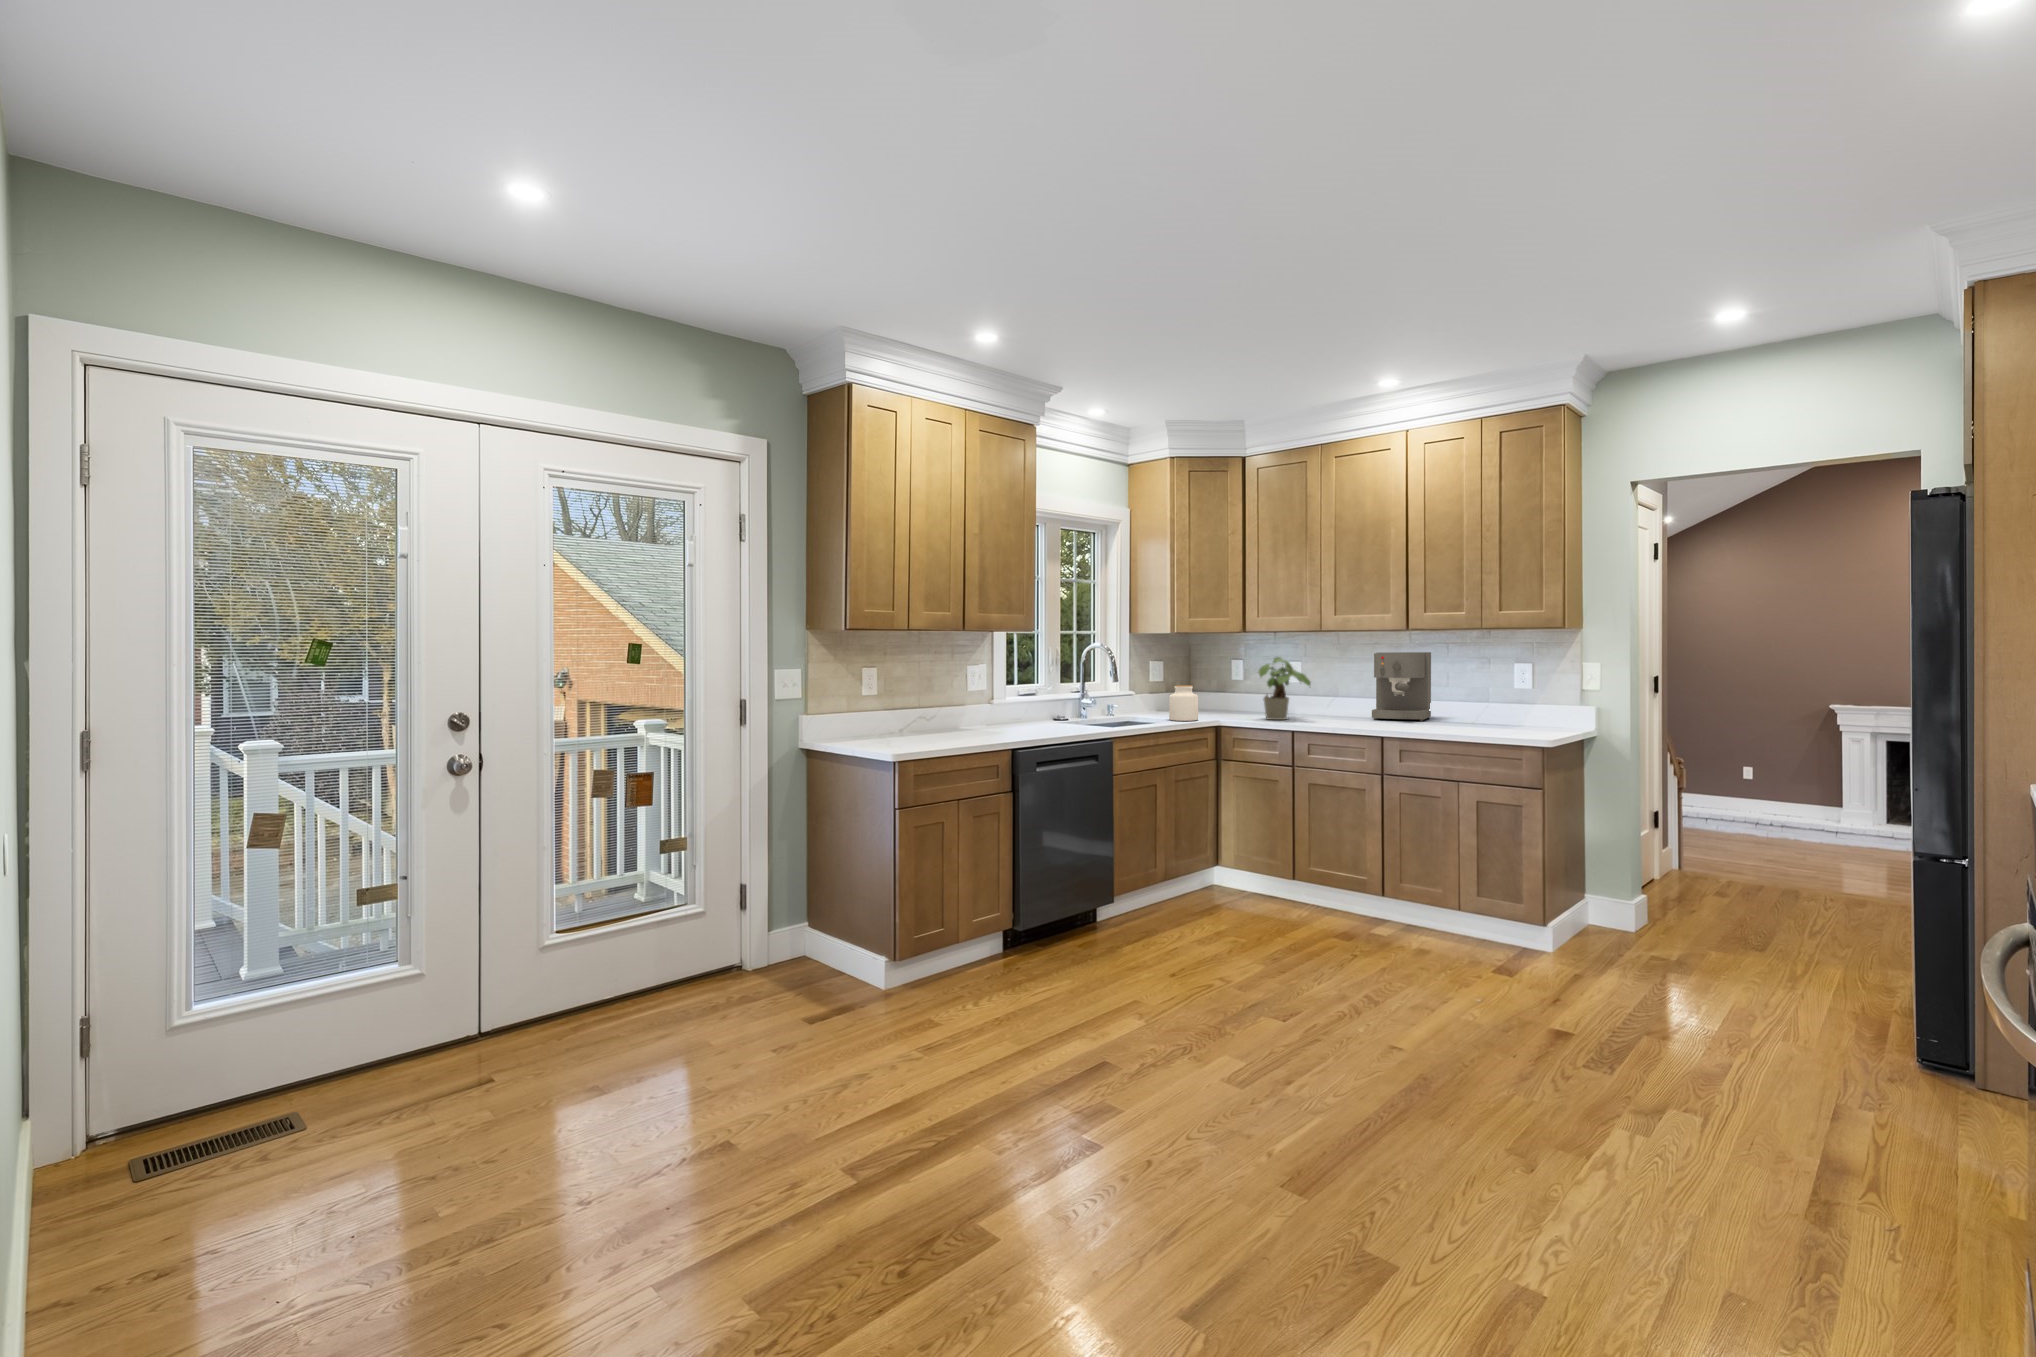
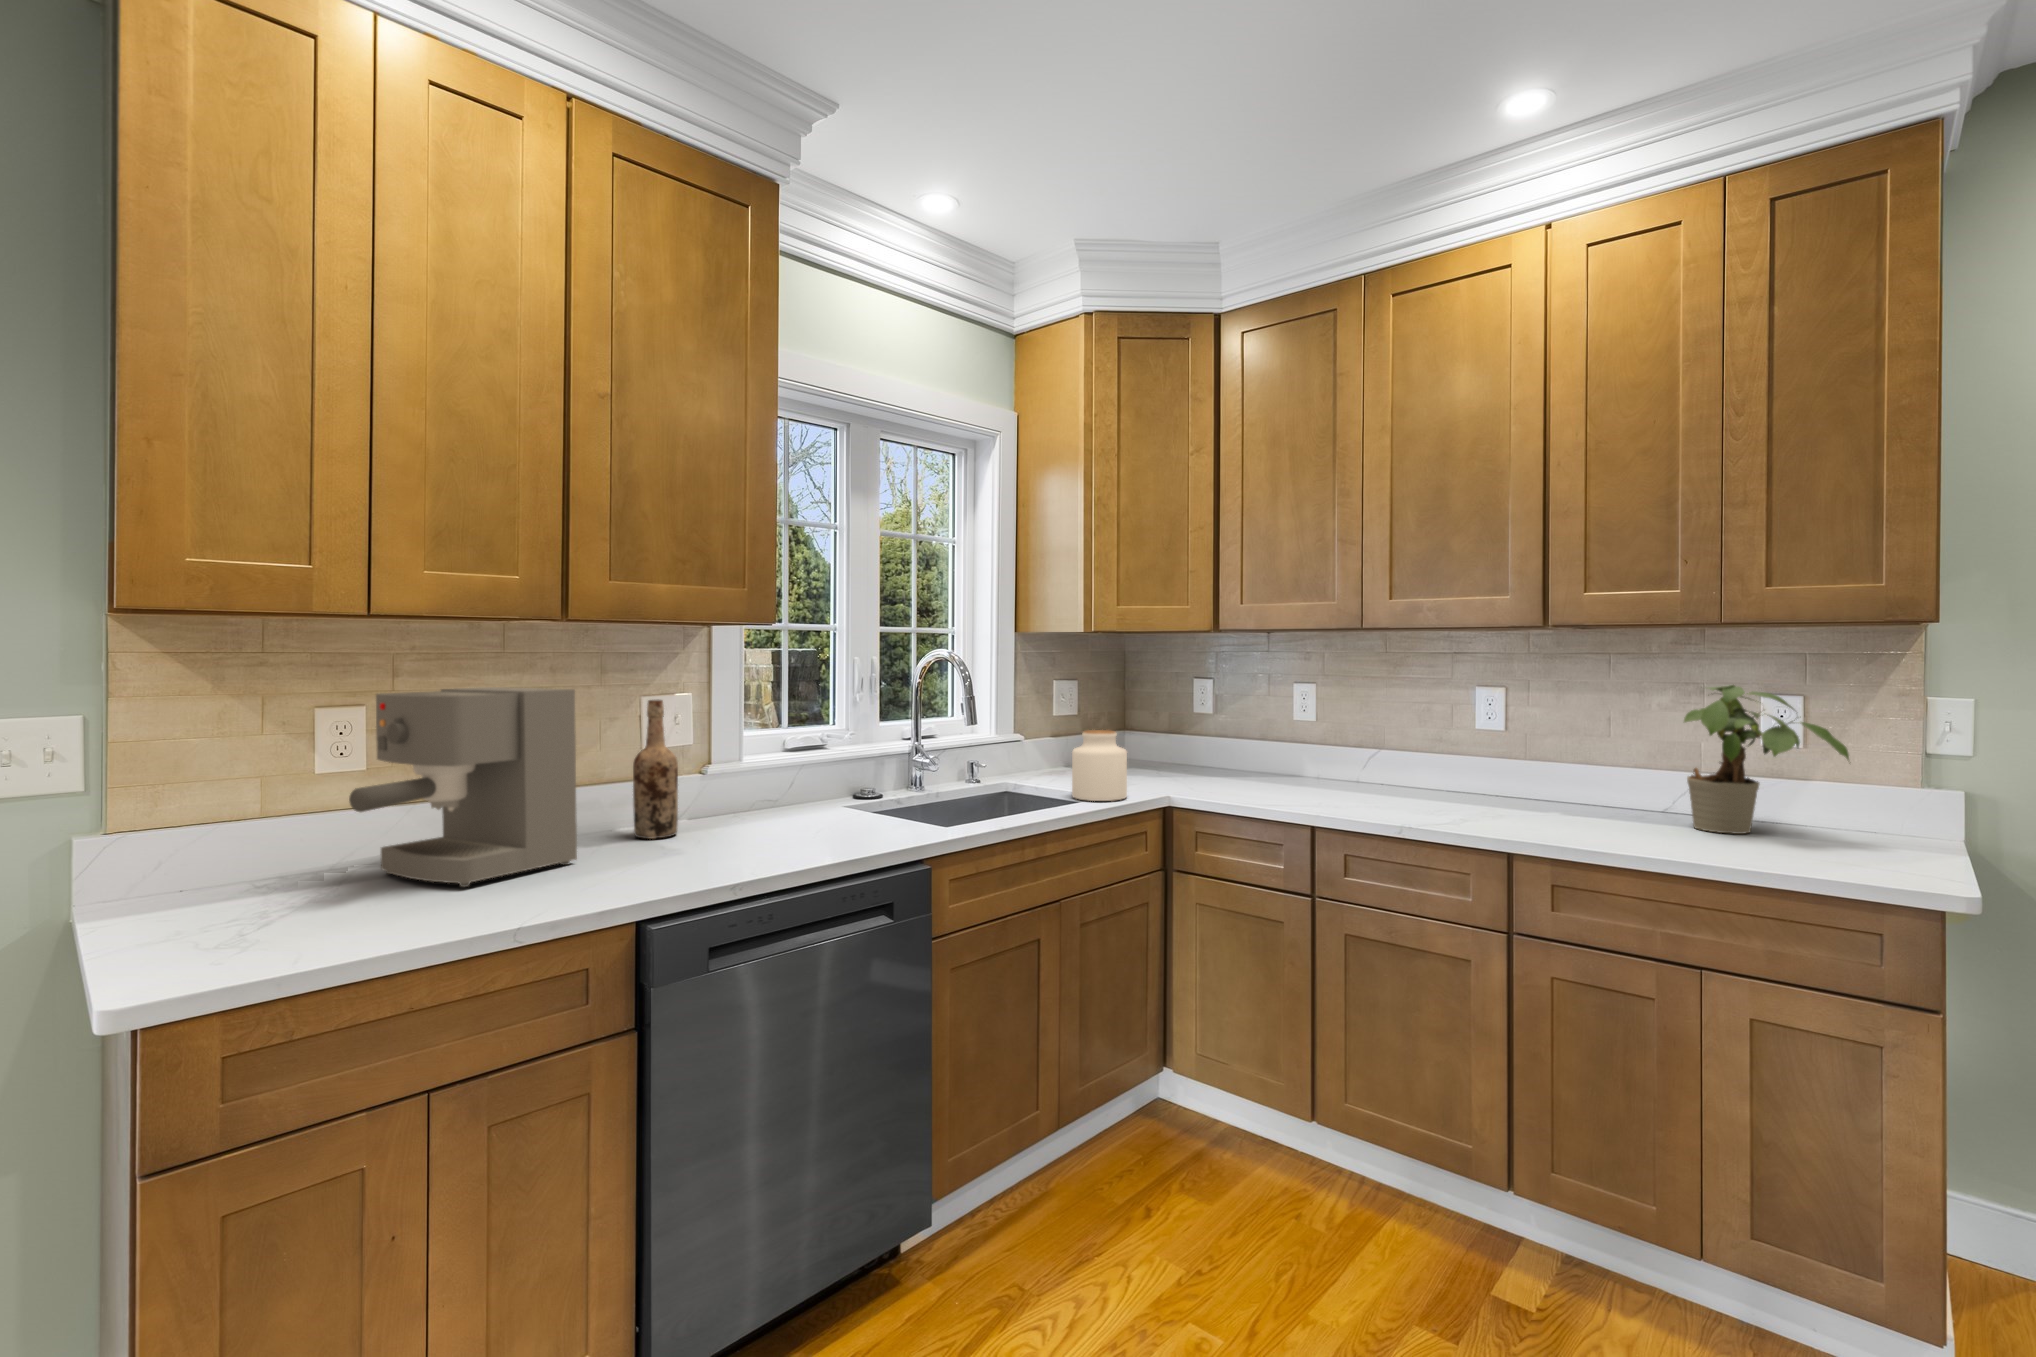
coffee maker: present [1372,652,1431,721] -> present [349,687,577,887]
potted plant: present [1258,657,1311,720] -> present [1684,685,1849,834]
wine bottle: none [971,667,991,731] -> present [633,700,678,839]

